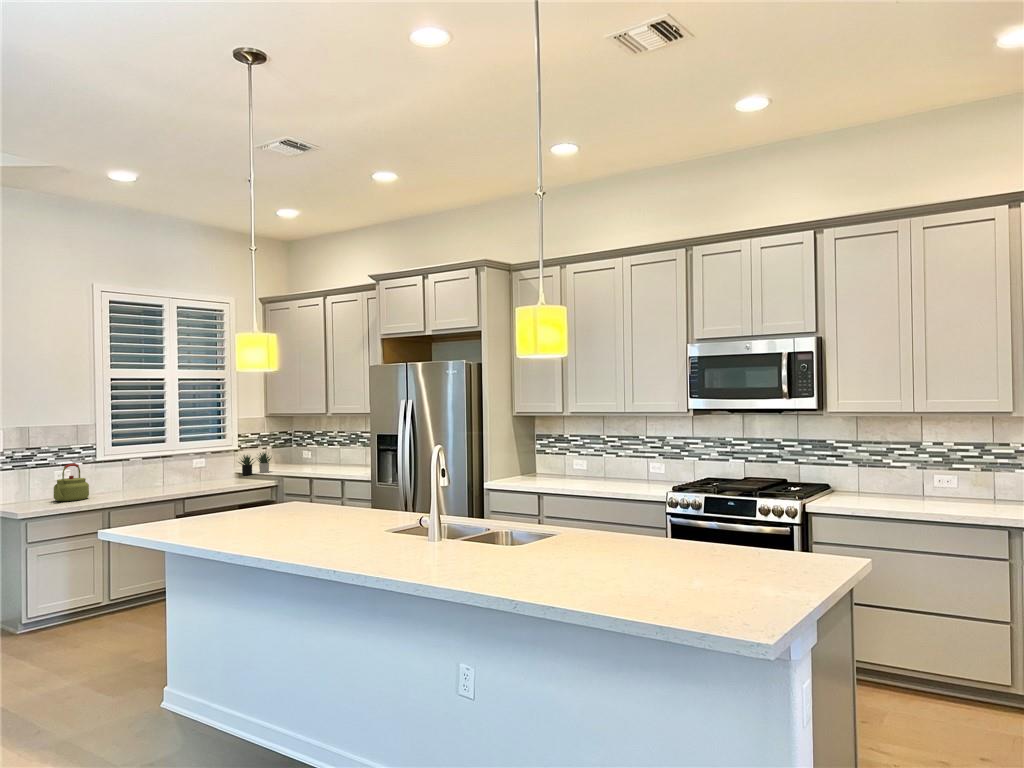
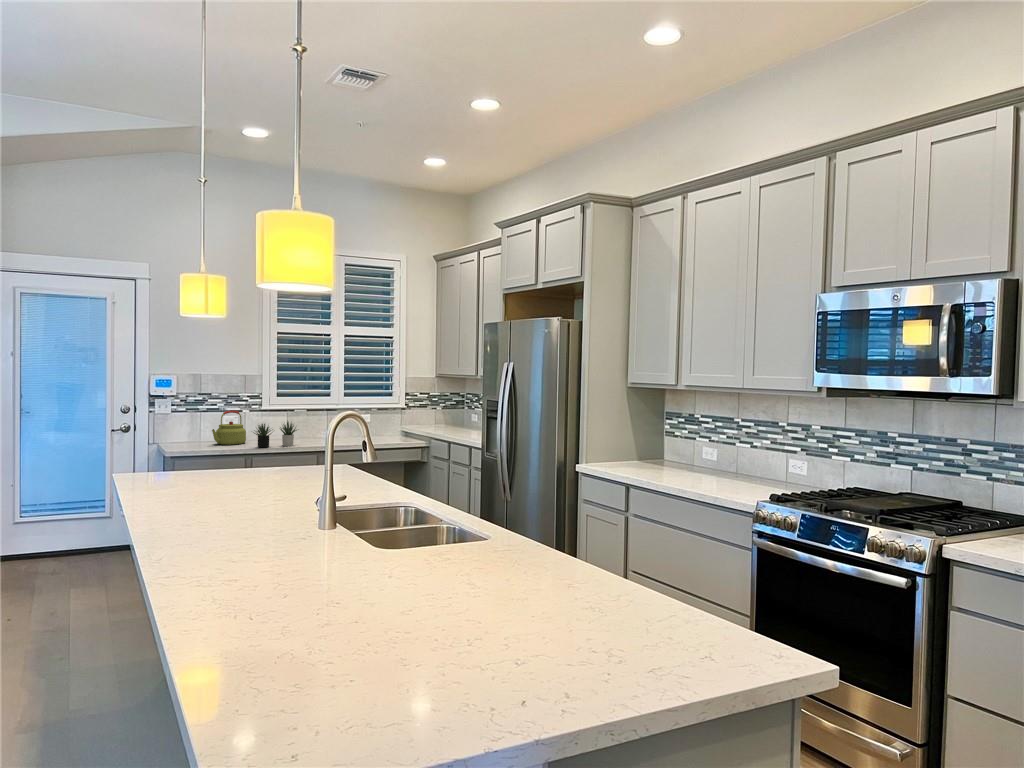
succulent plant: present [238,453,271,475] -> present [254,421,297,447]

